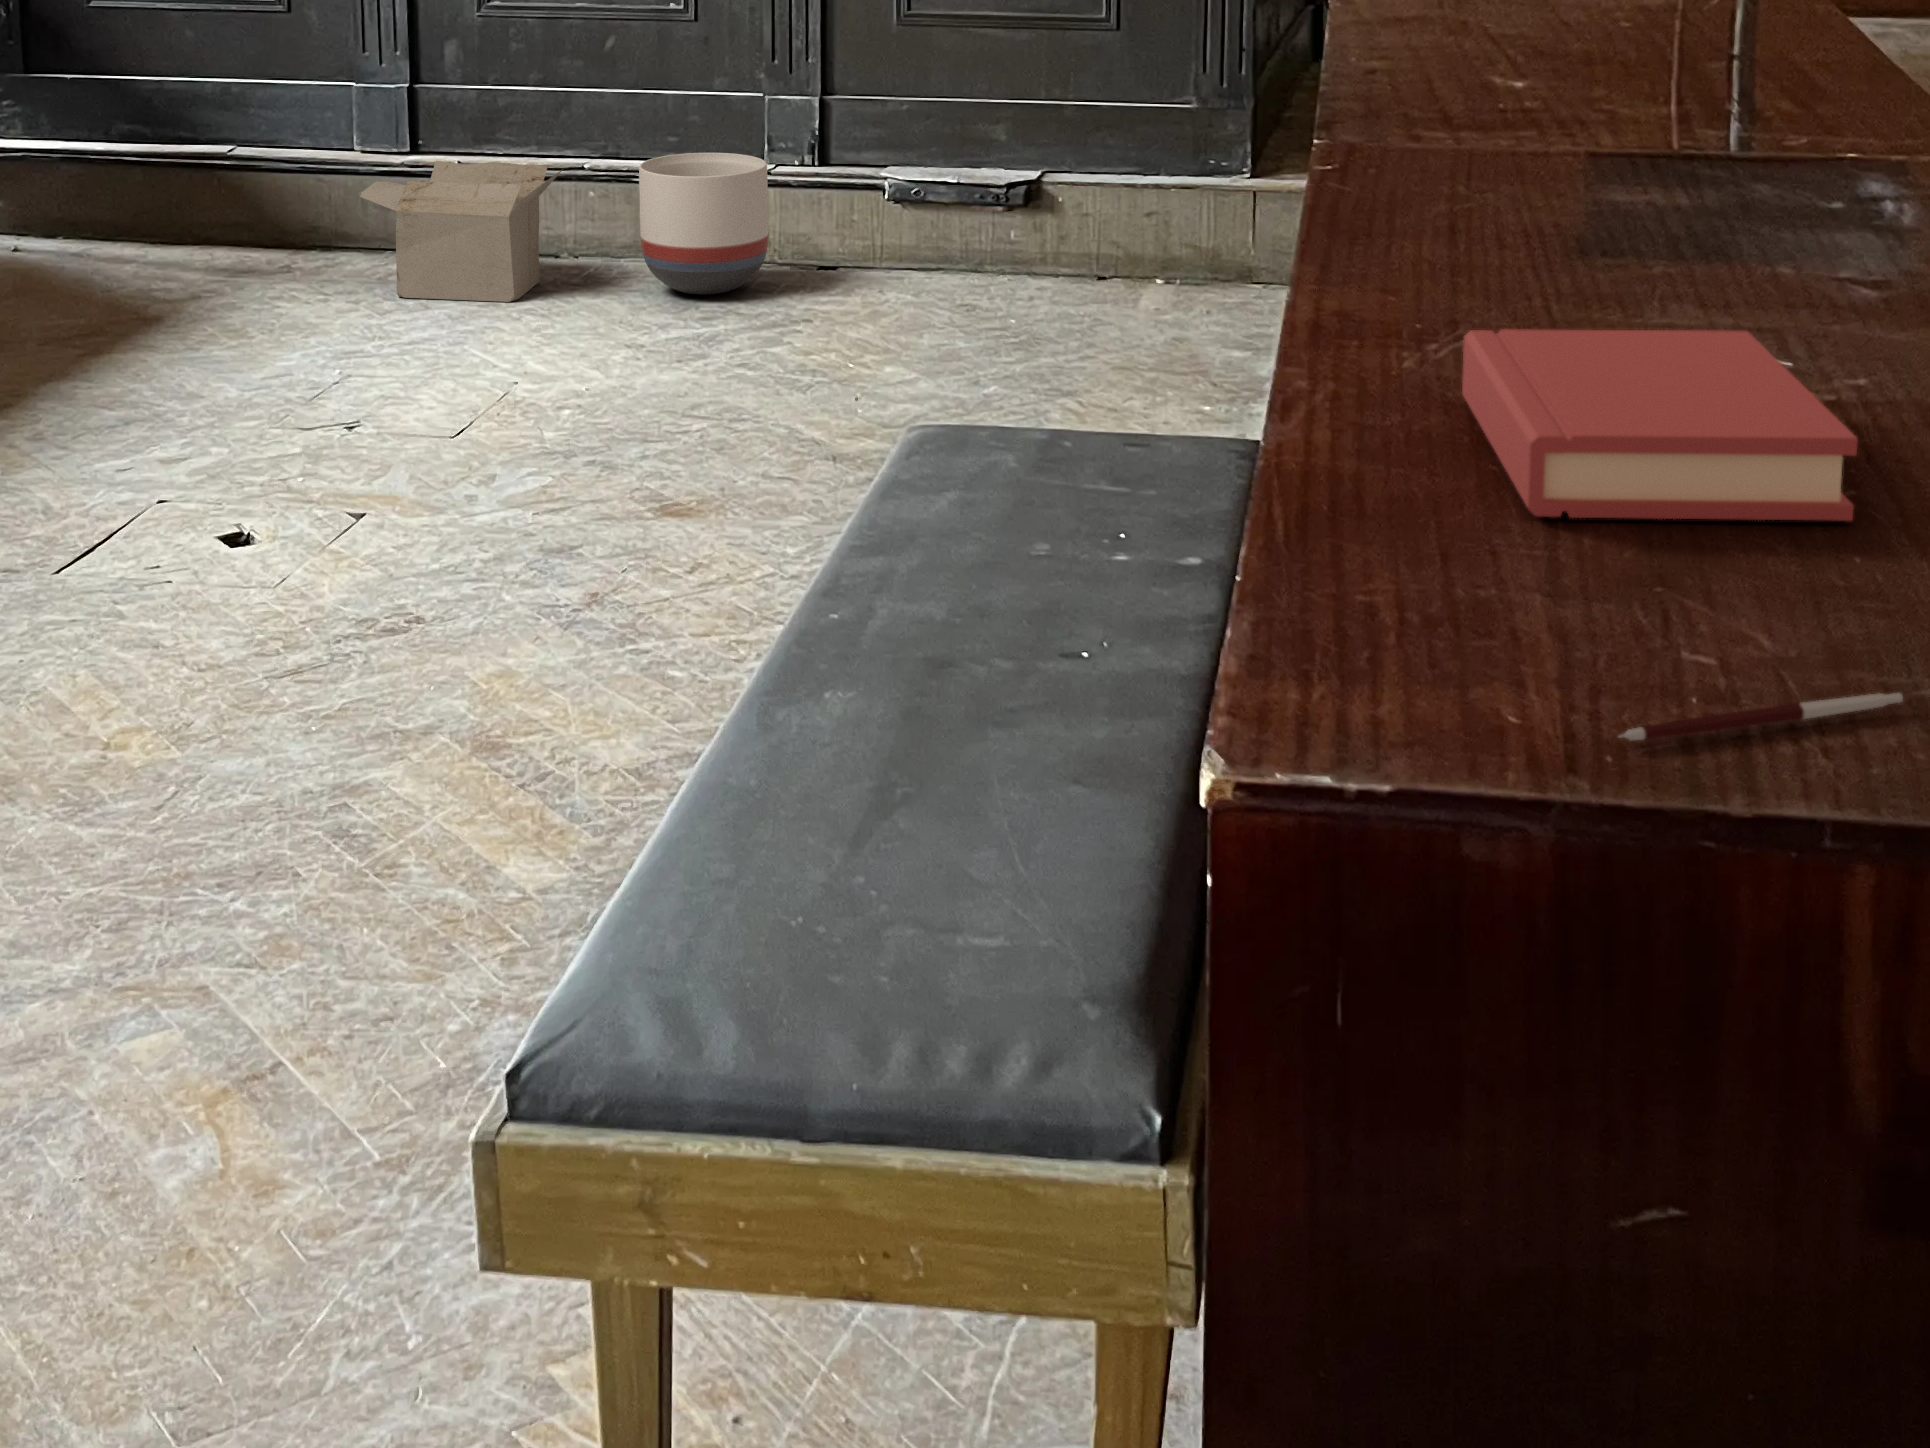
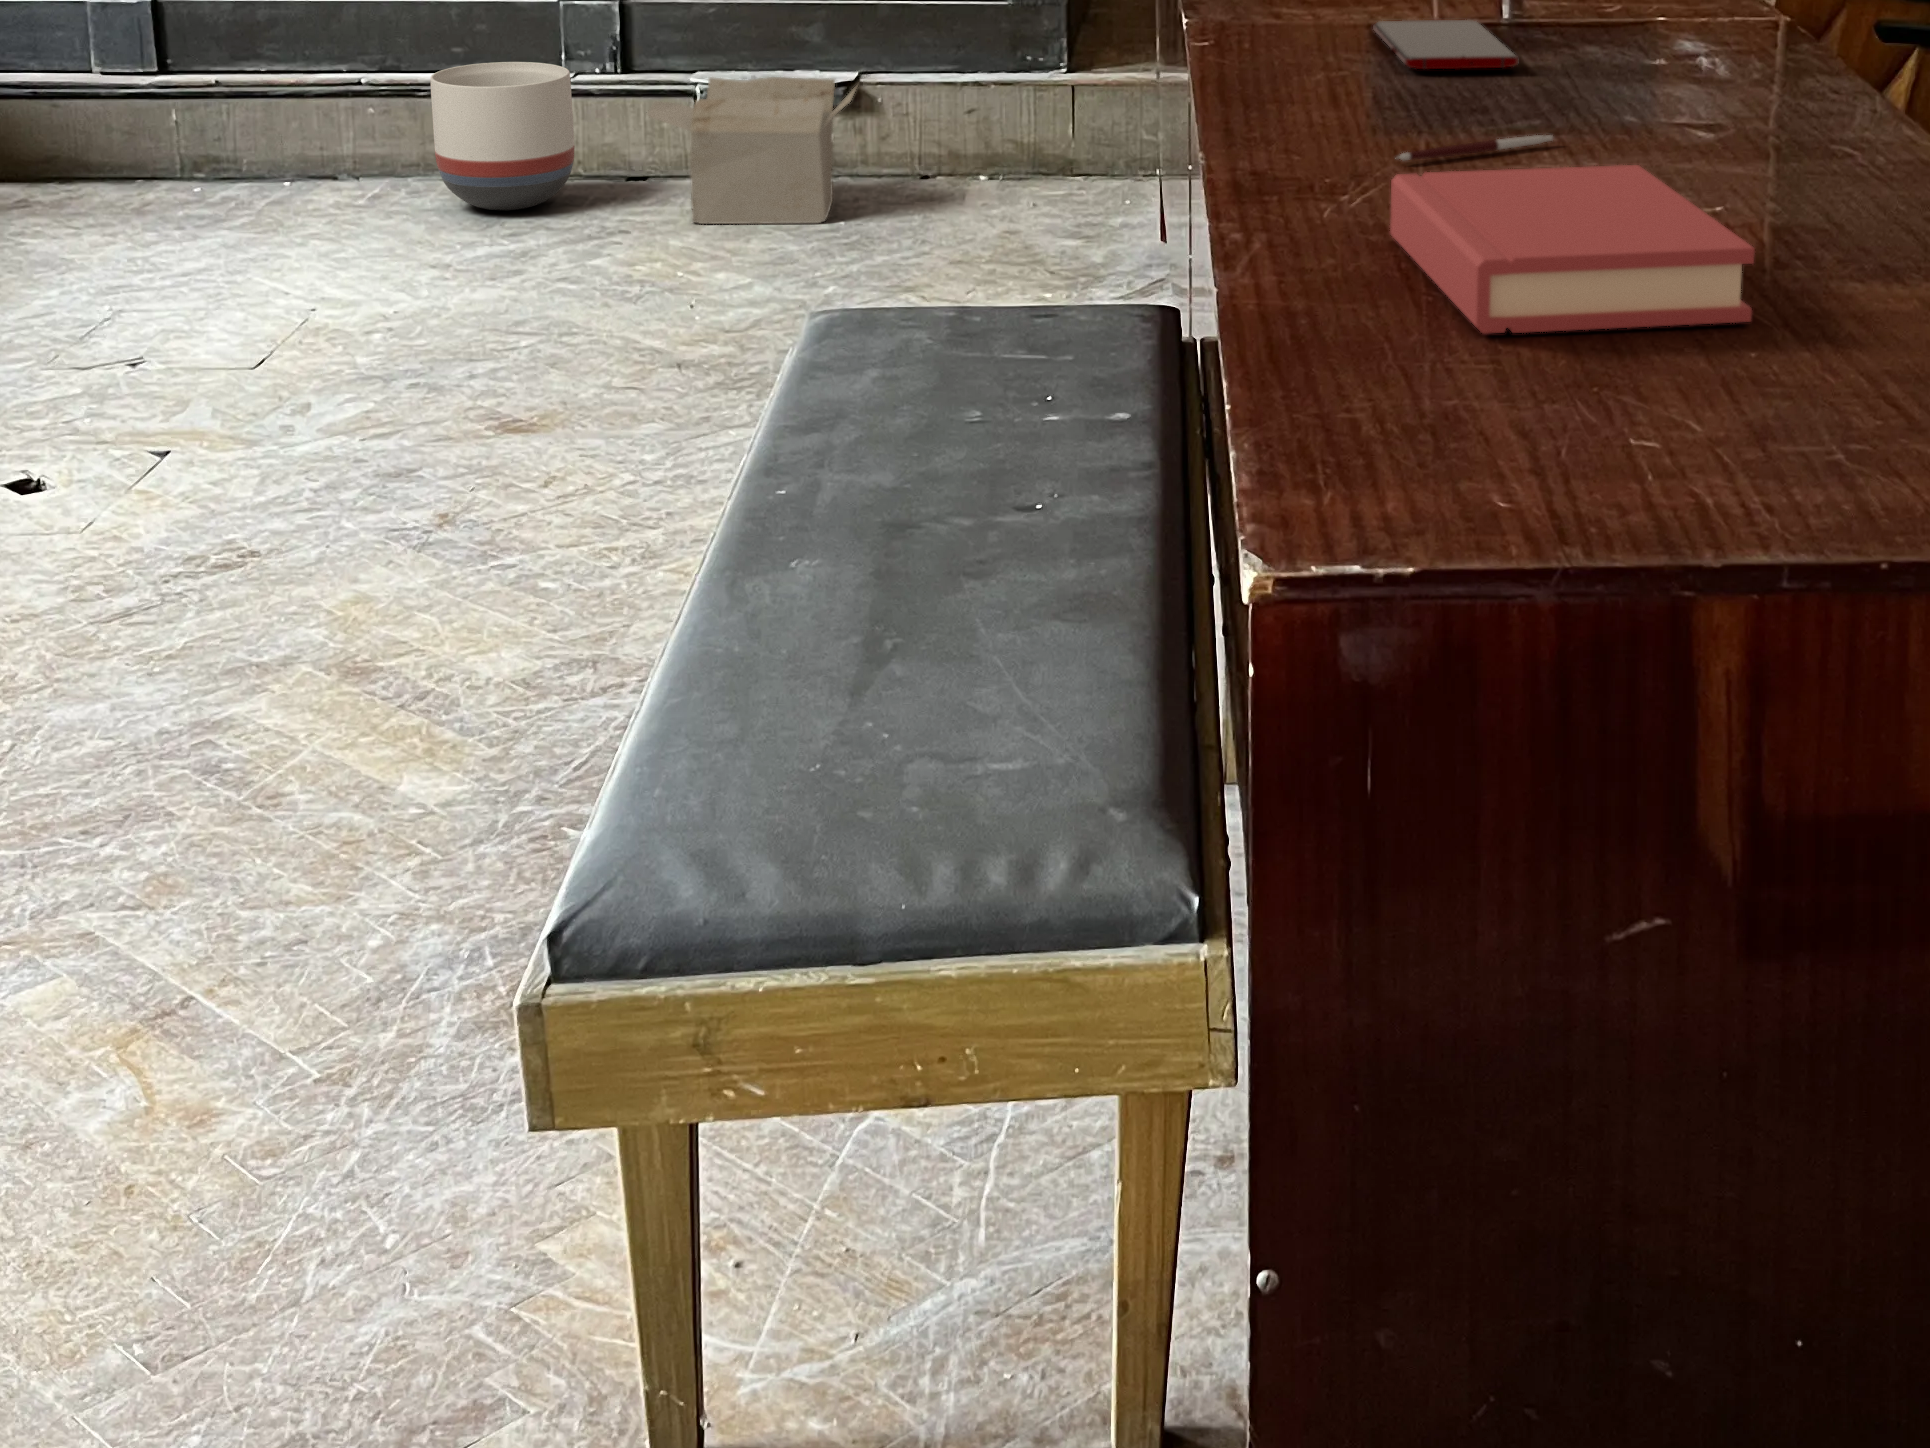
smartphone: none [1505,151,1655,207] -> present [1373,20,1518,70]
cardboard box: present [359,161,562,302] -> present [648,77,857,224]
pen: present [1619,693,1903,740] -> present [1398,135,1553,160]

